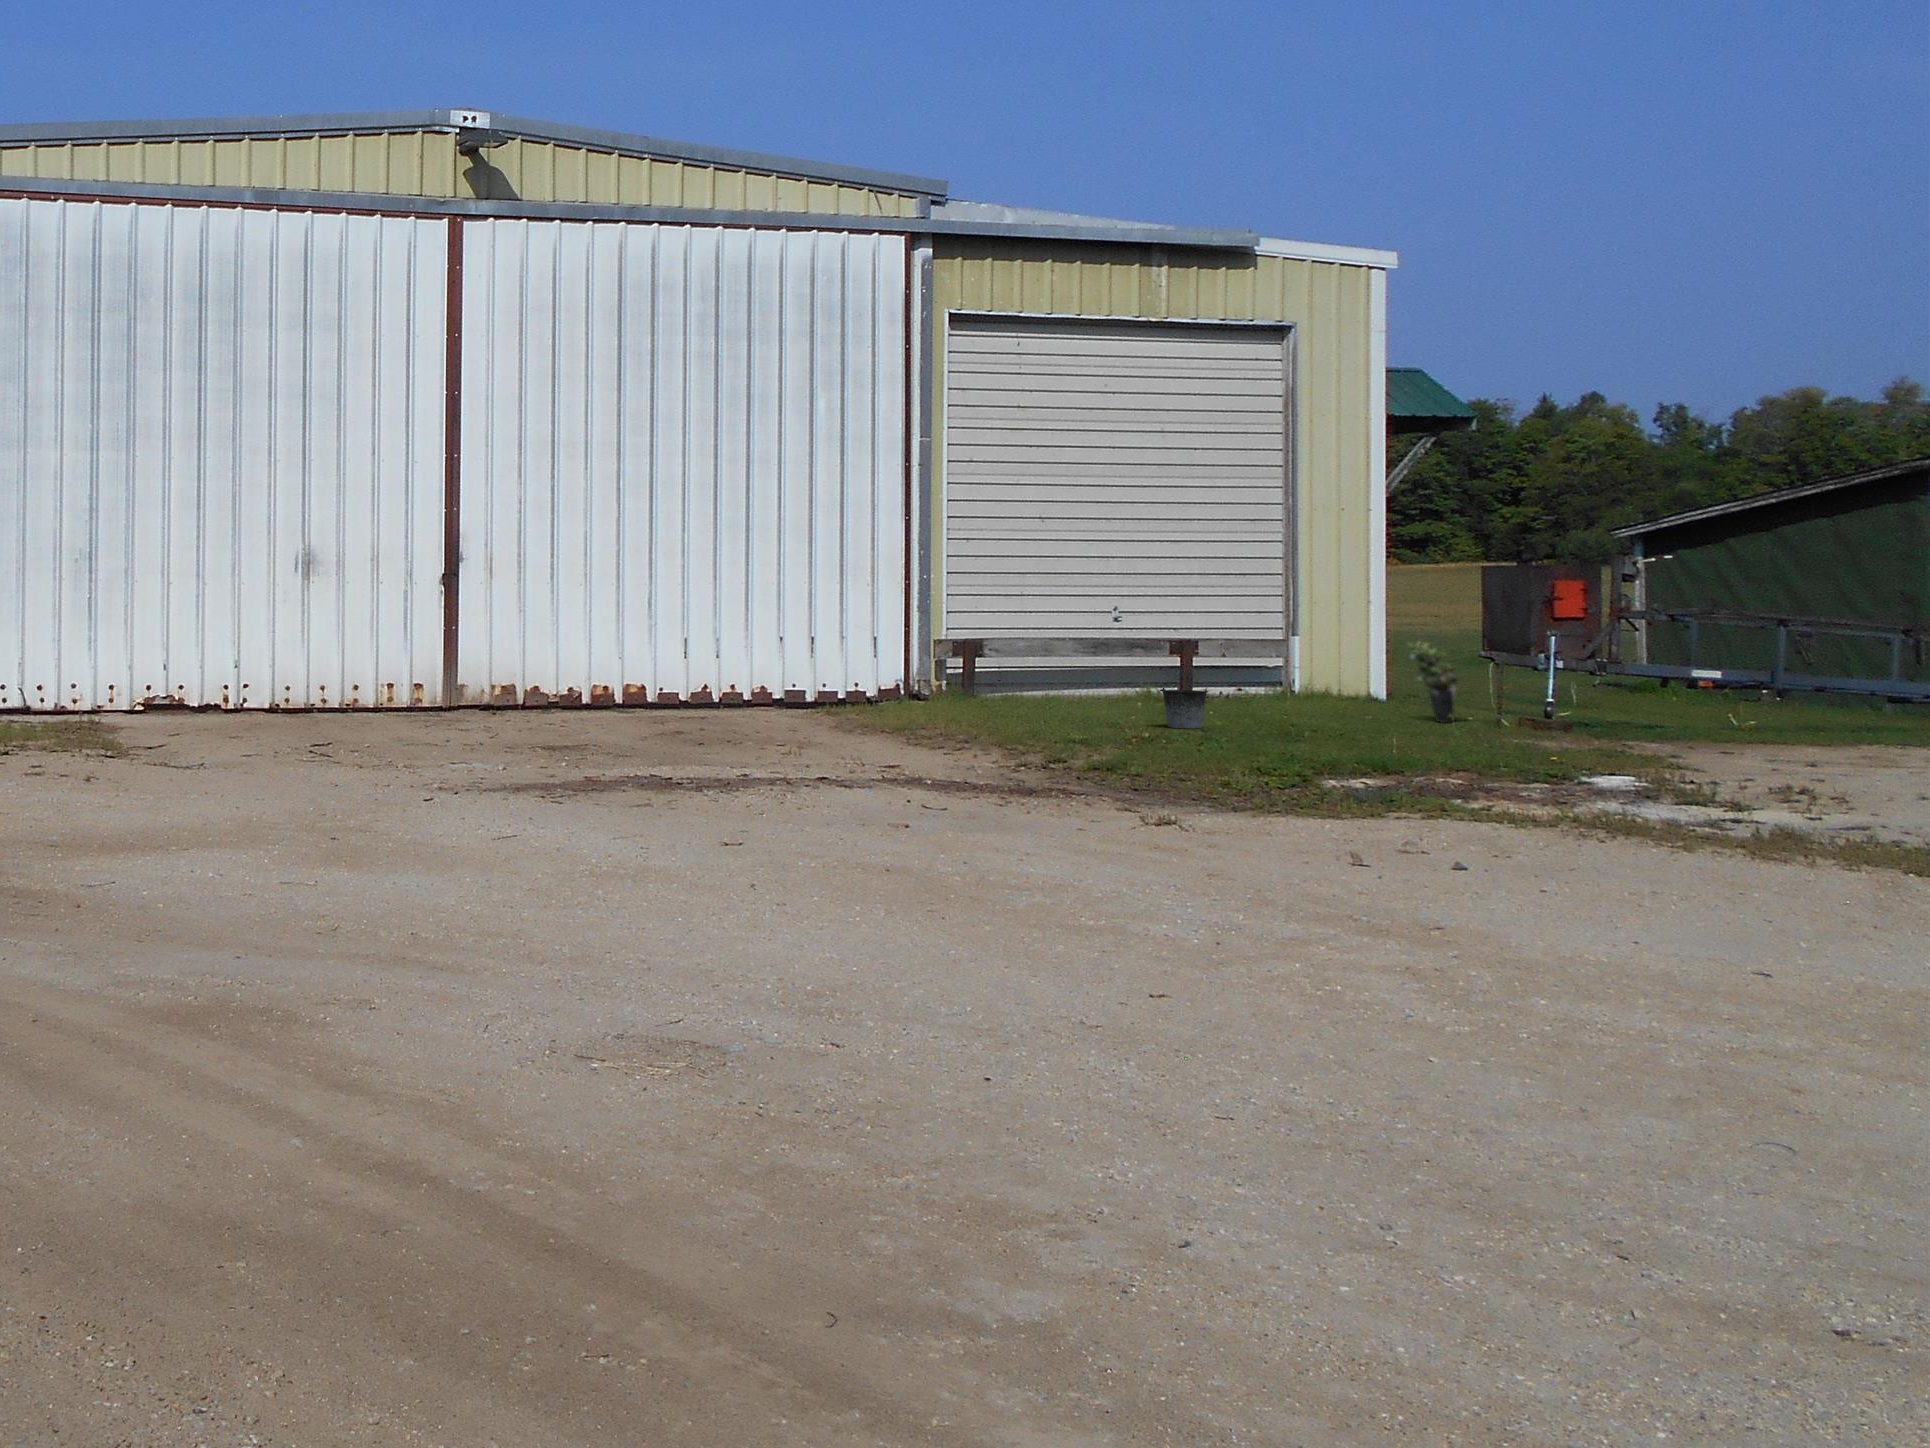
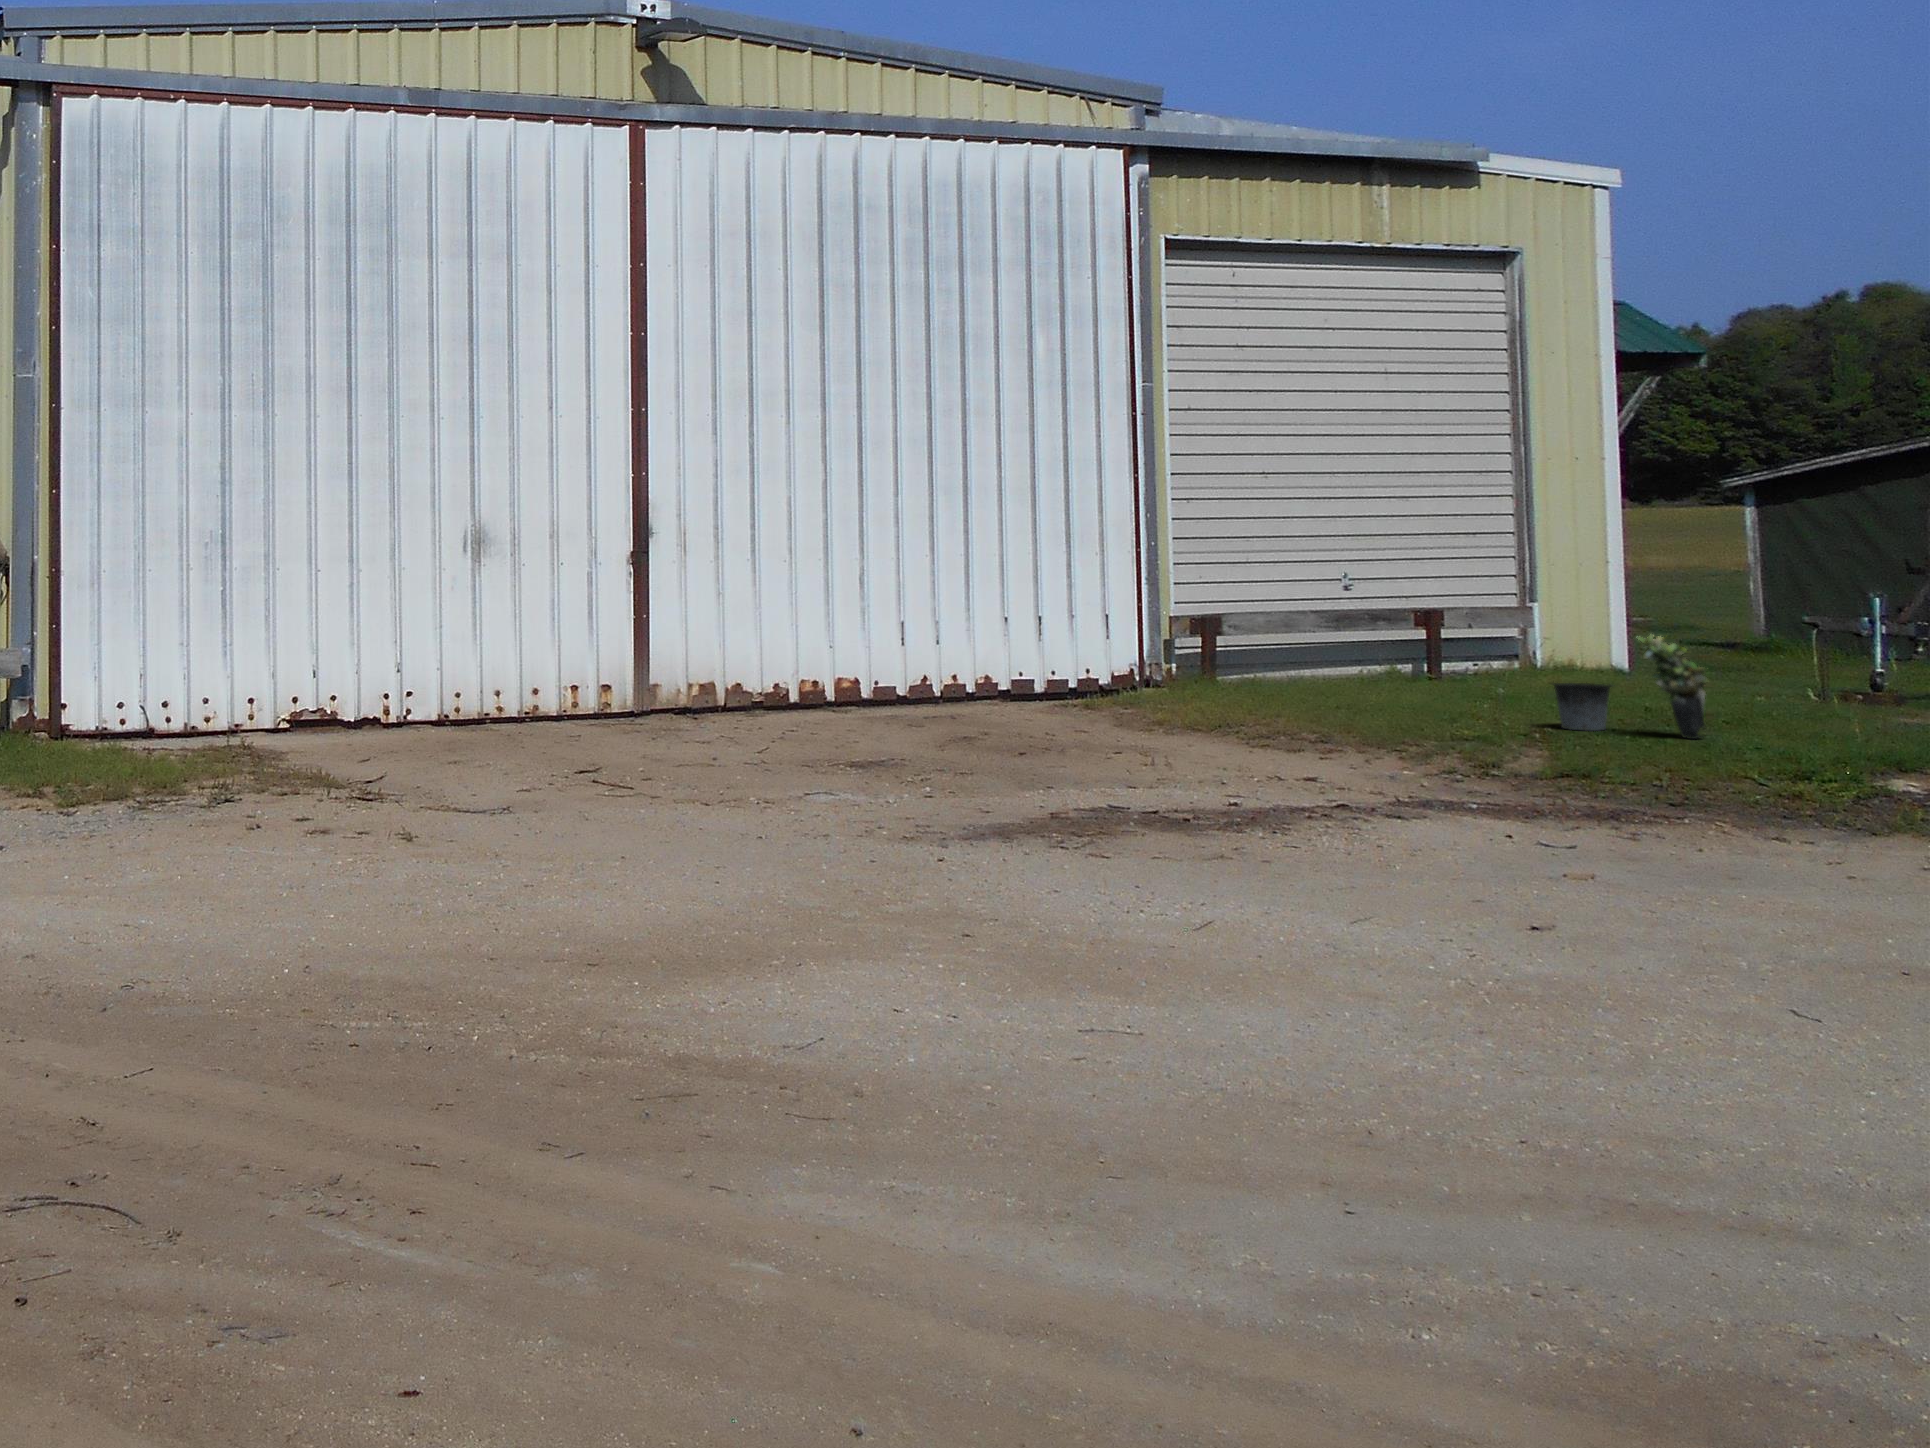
potted plant: present [1410,643,1458,723] -> present [1639,634,1707,739]

